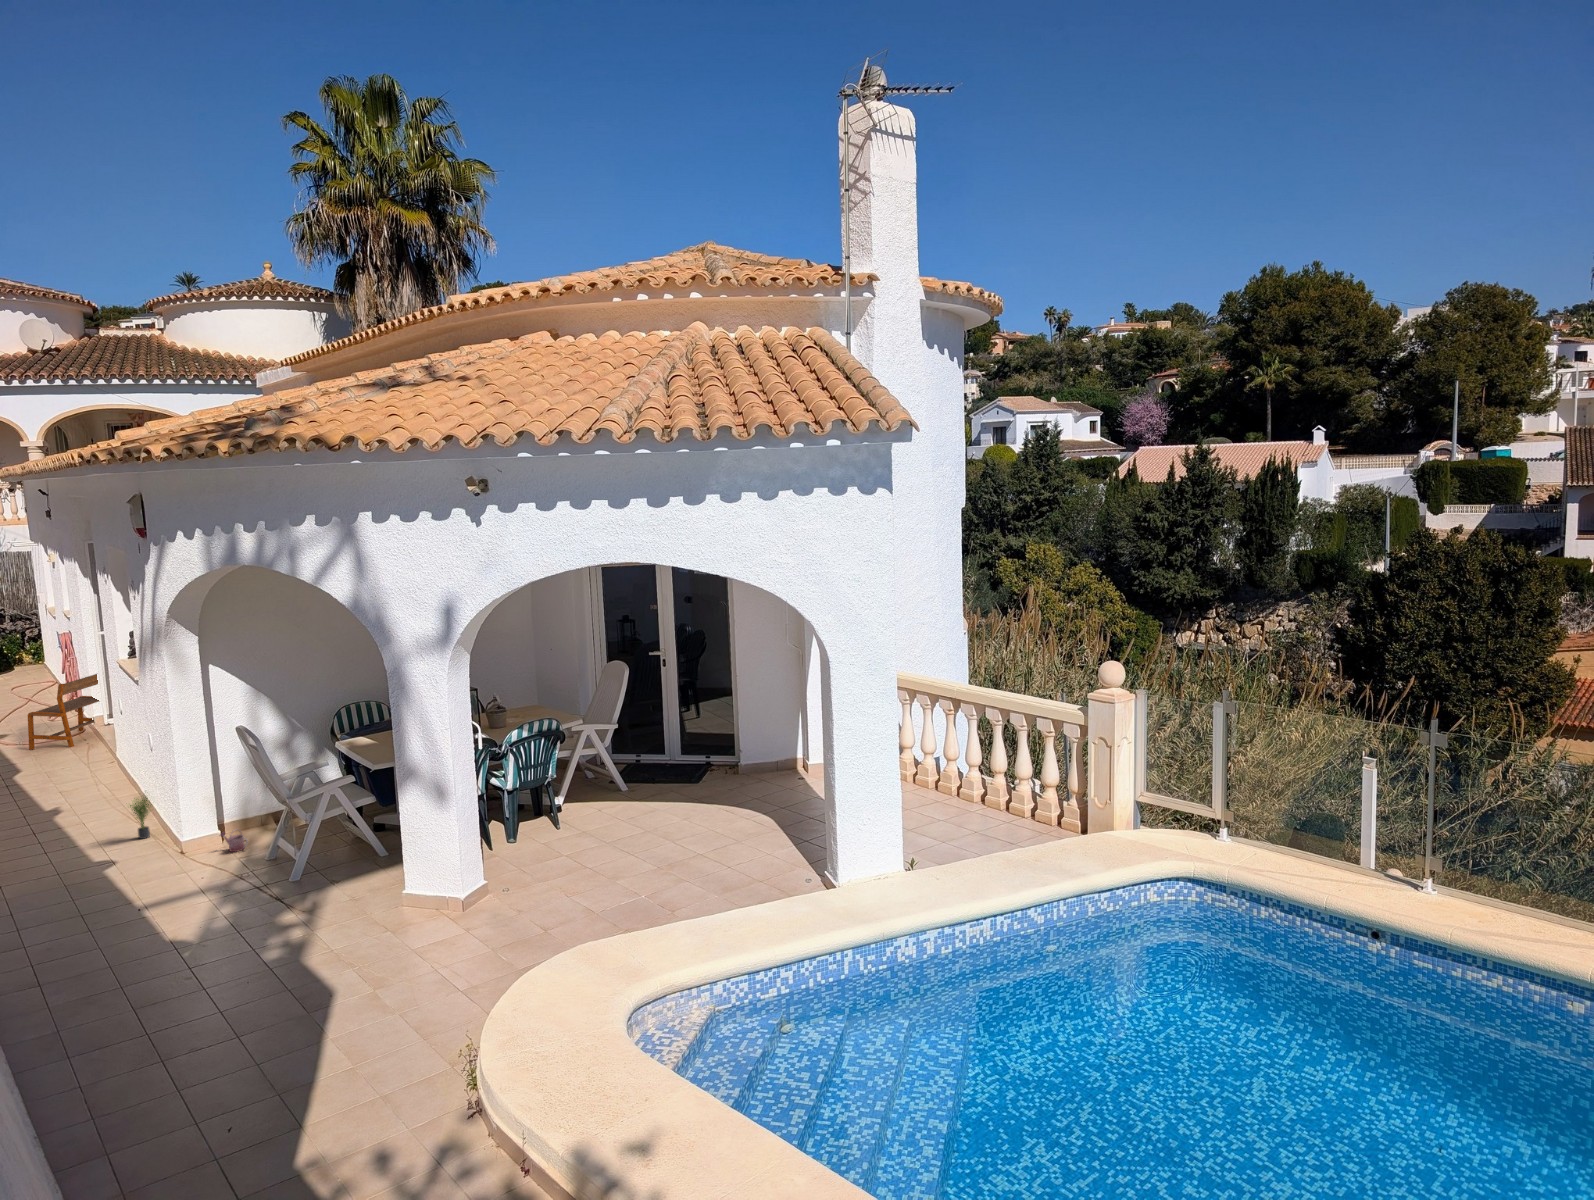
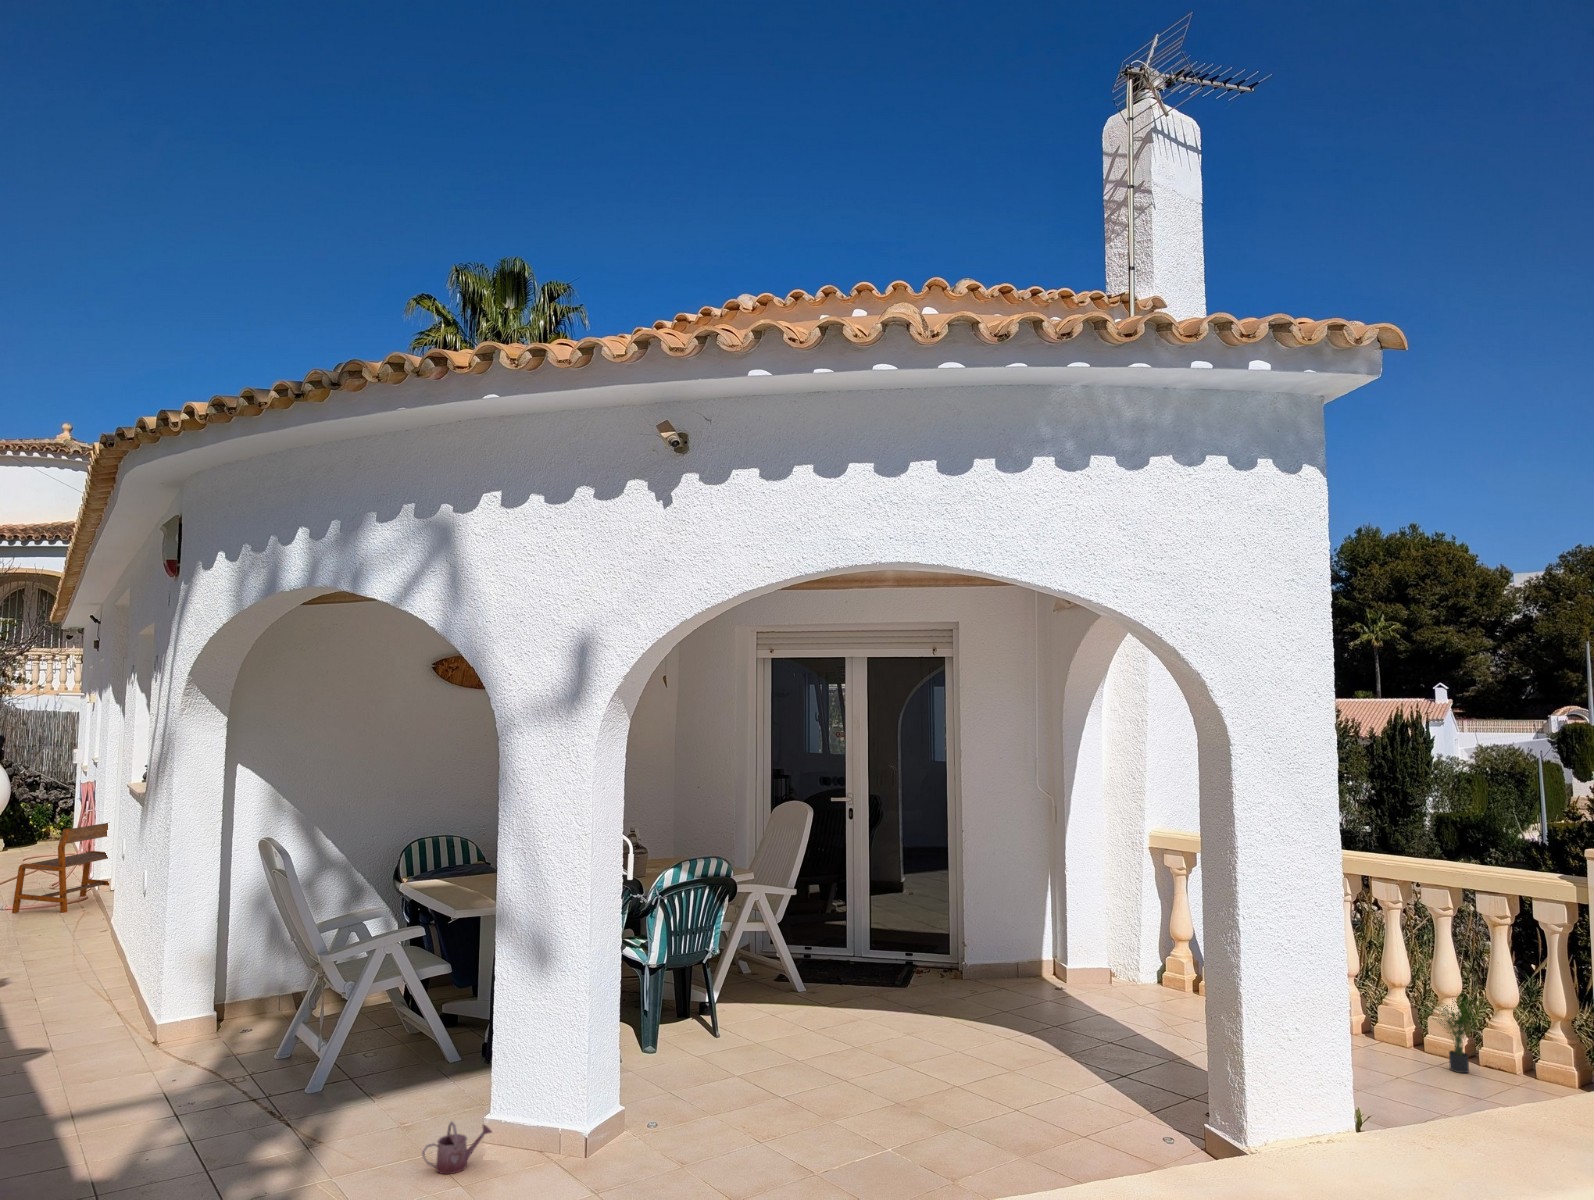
potted plant: present [130,797,150,839] -> present [1433,995,1480,1073]
watering can: present [220,832,248,852] -> present [422,1122,492,1174]

